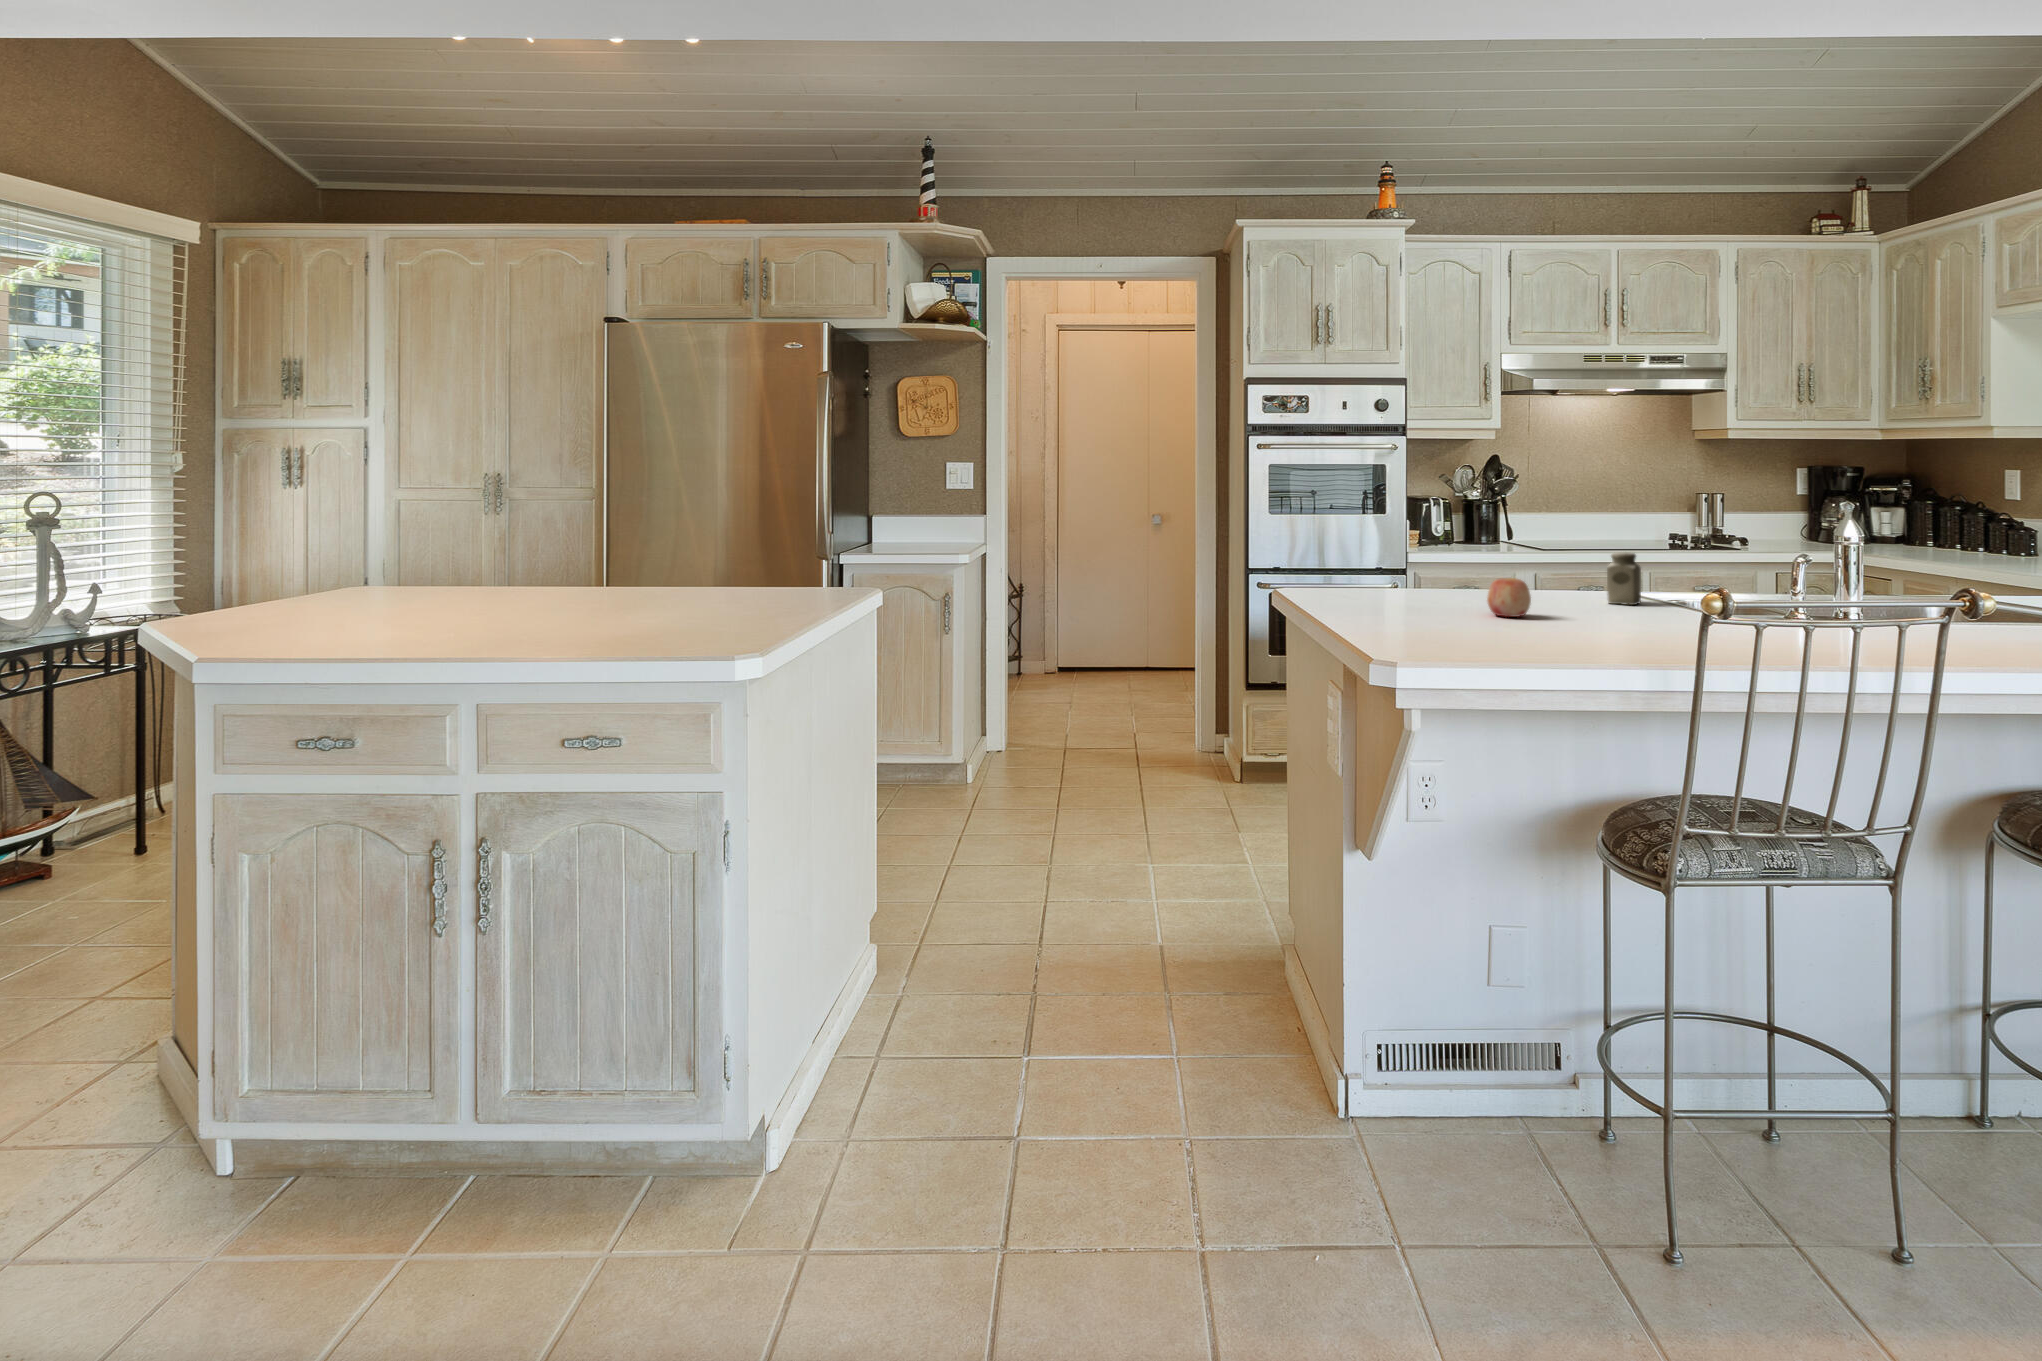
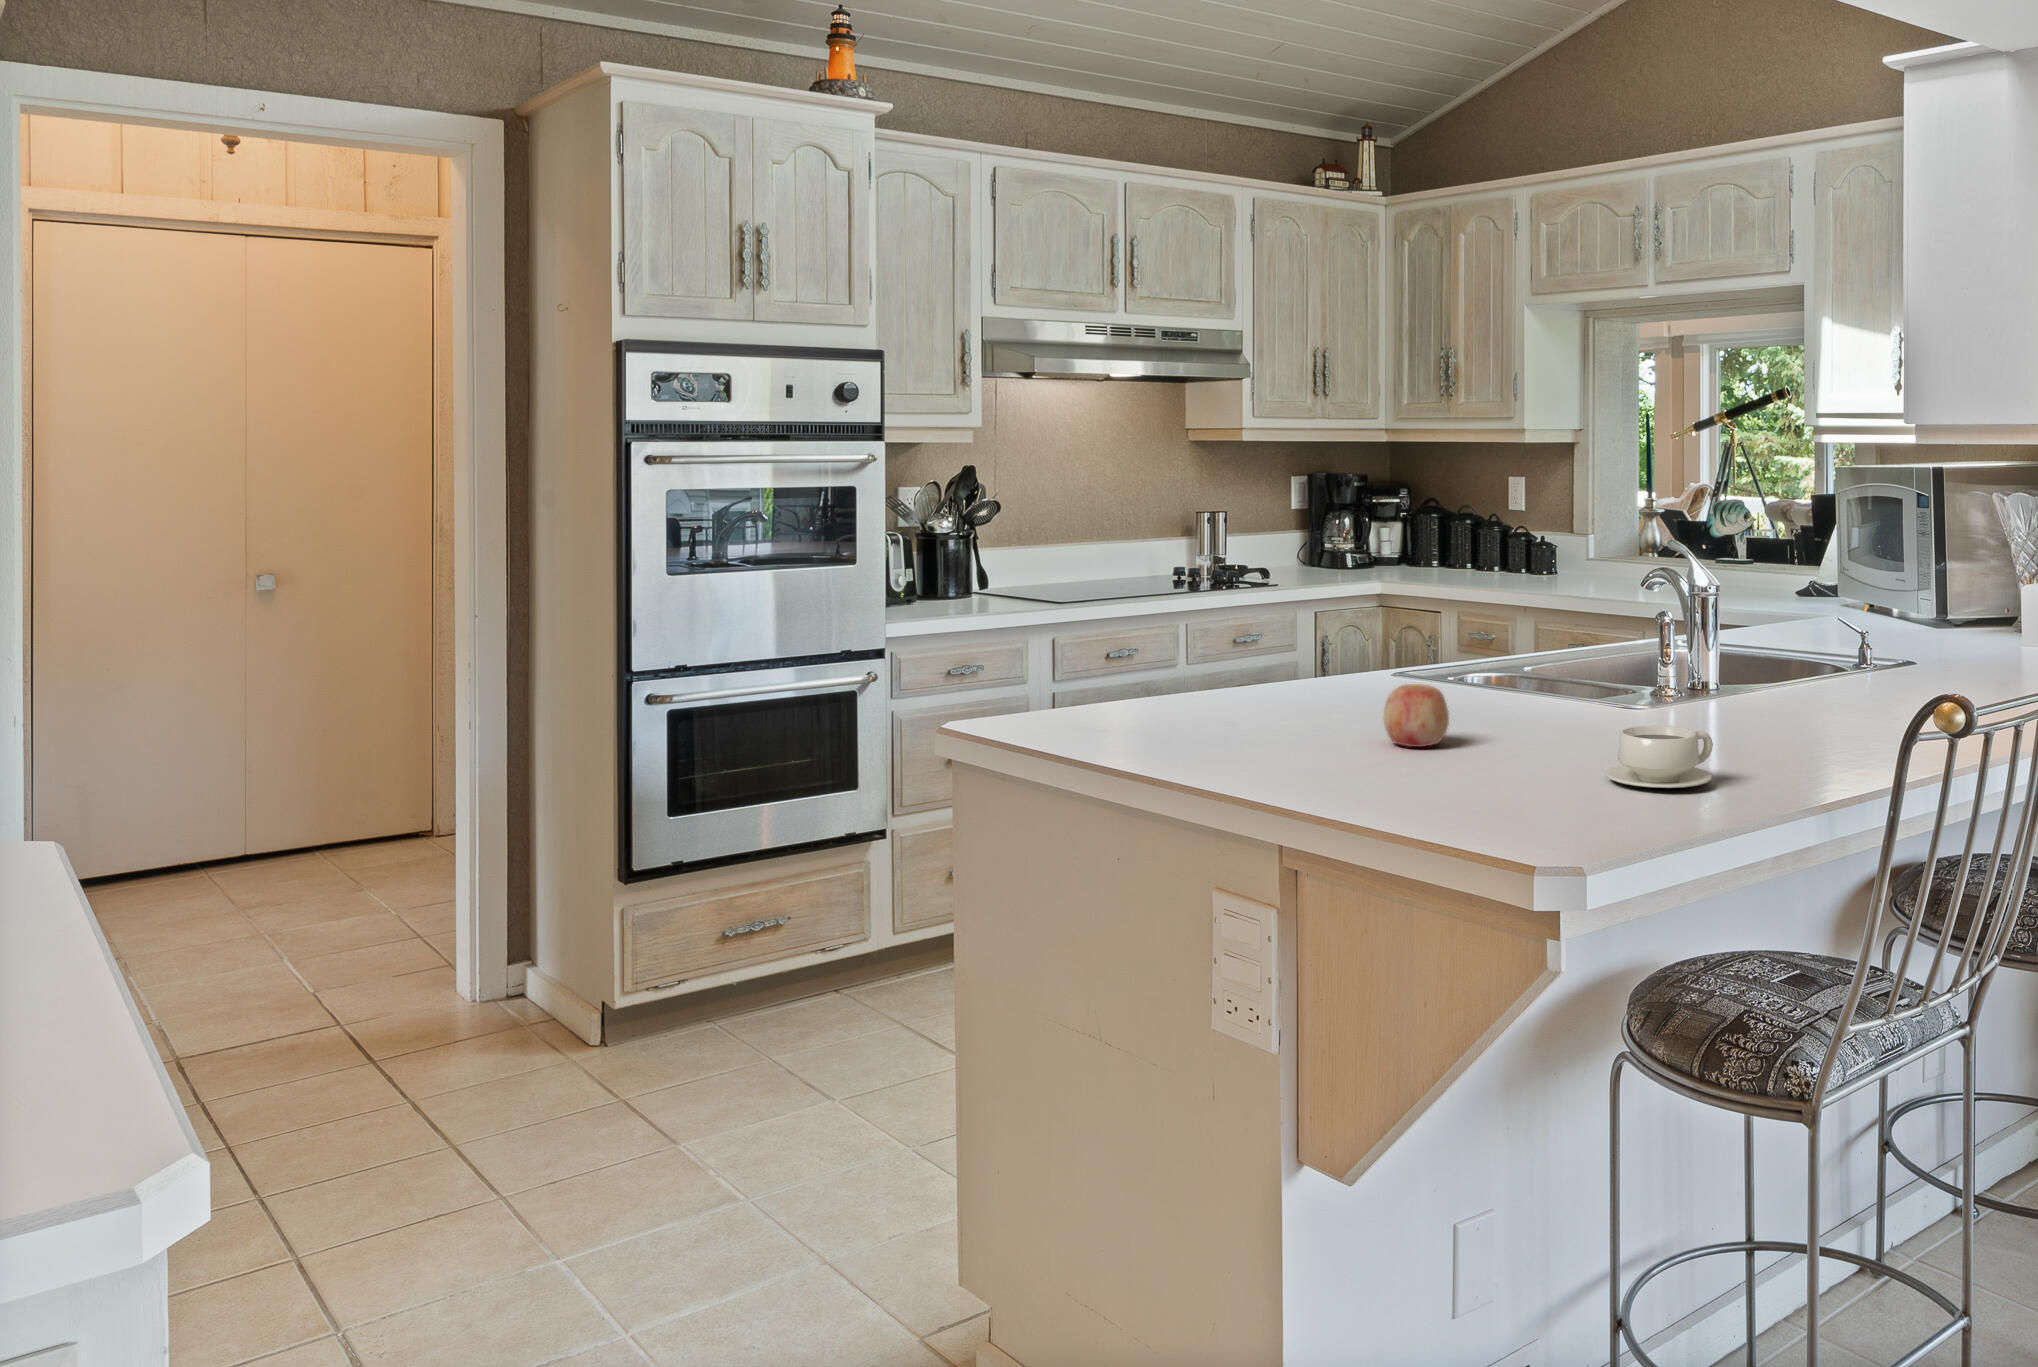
salt shaker: present [1607,552,1641,605] -> none [1433,622,1477,699]
teacup: none [1569,608,1648,645] -> present [1606,726,1713,788]

